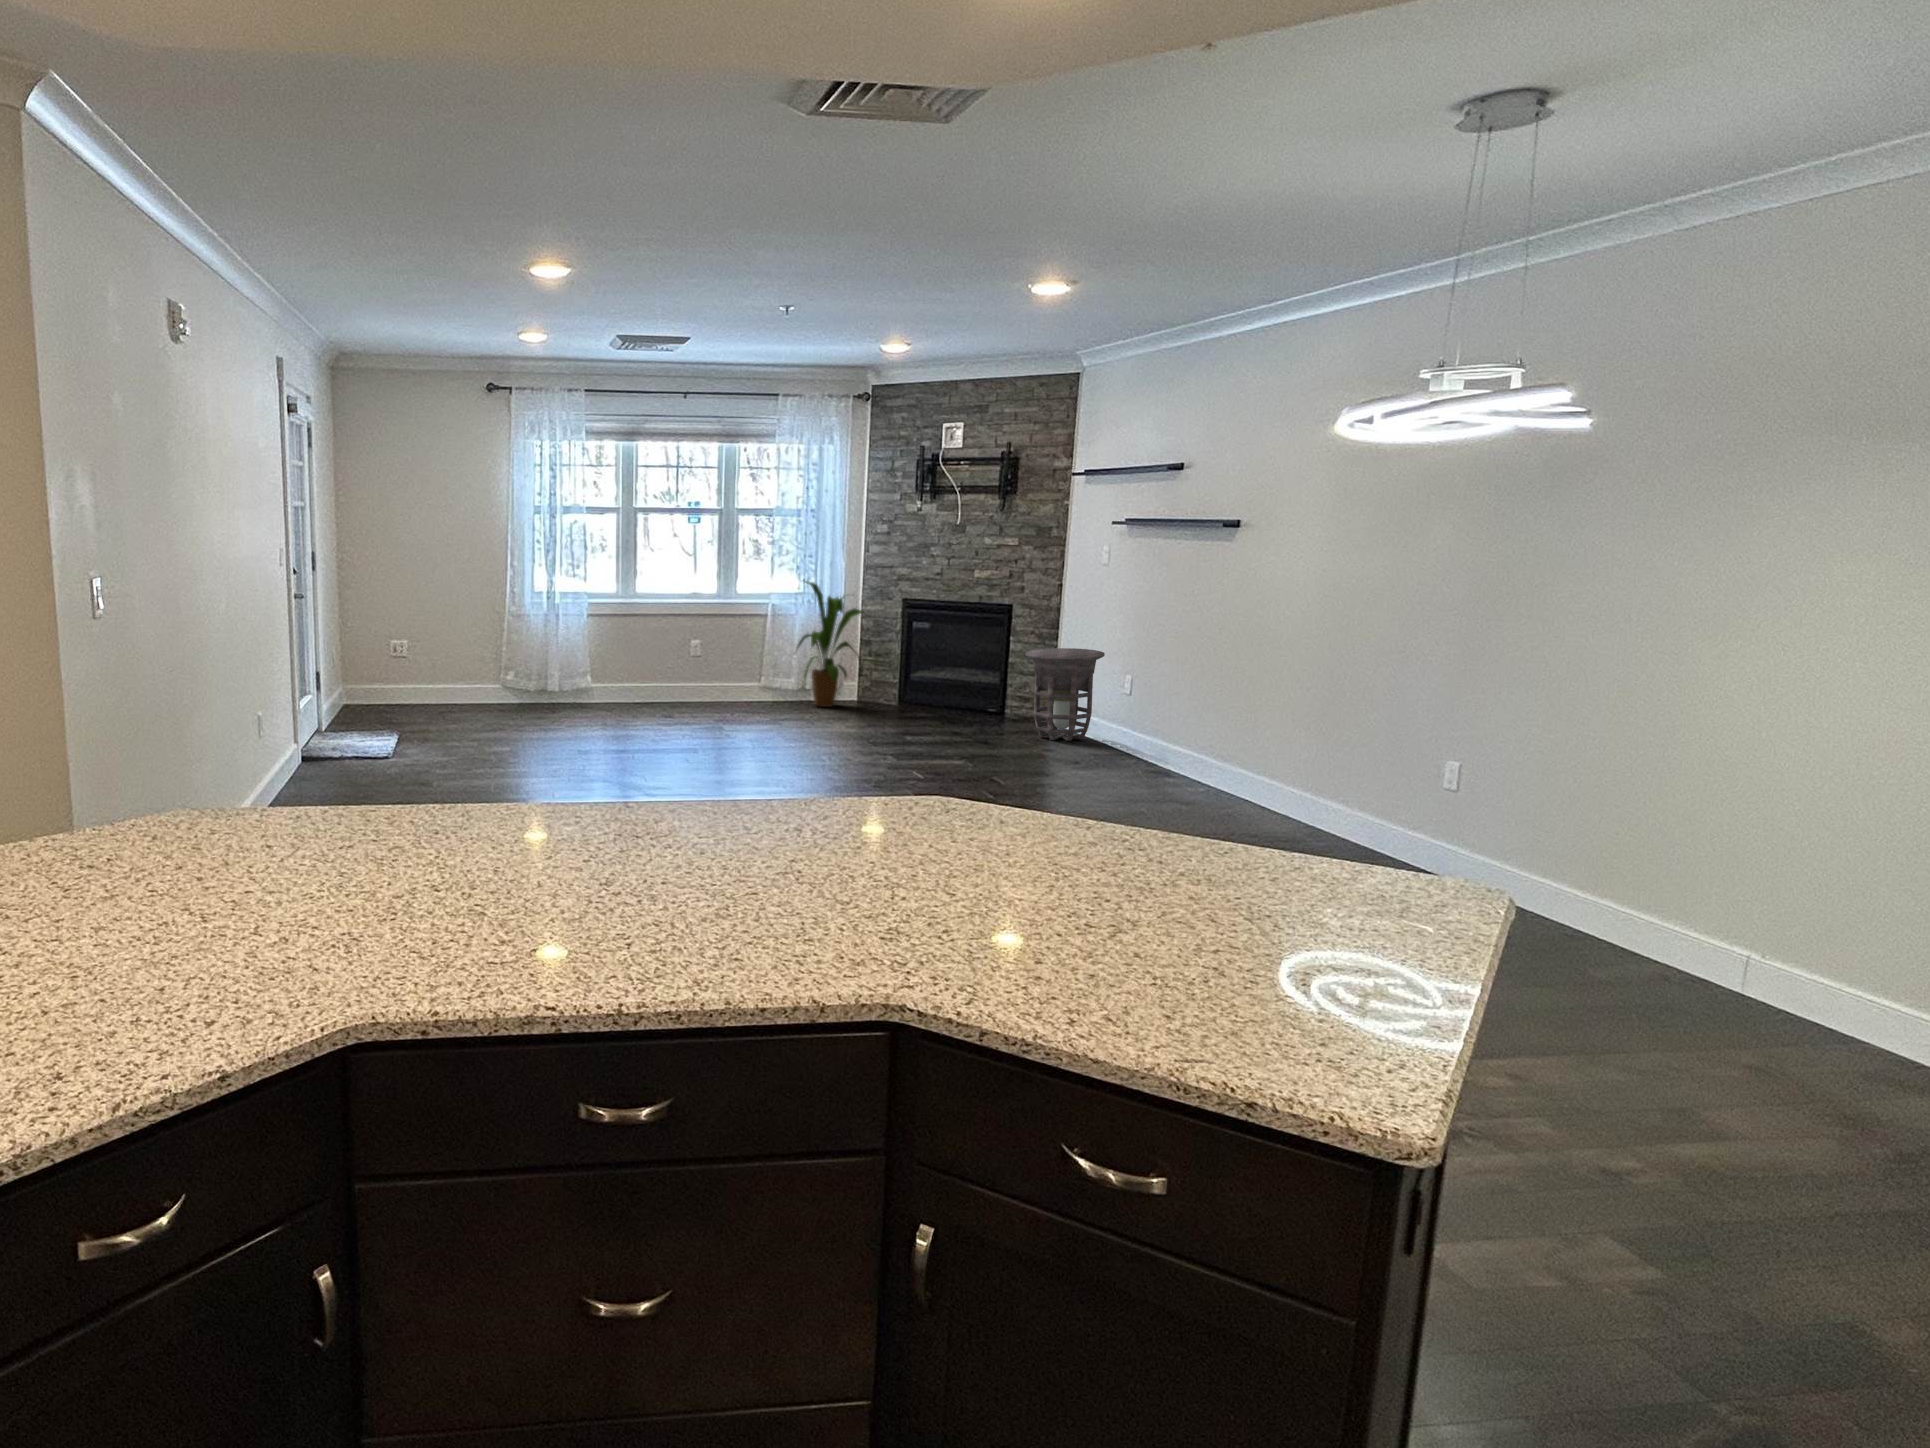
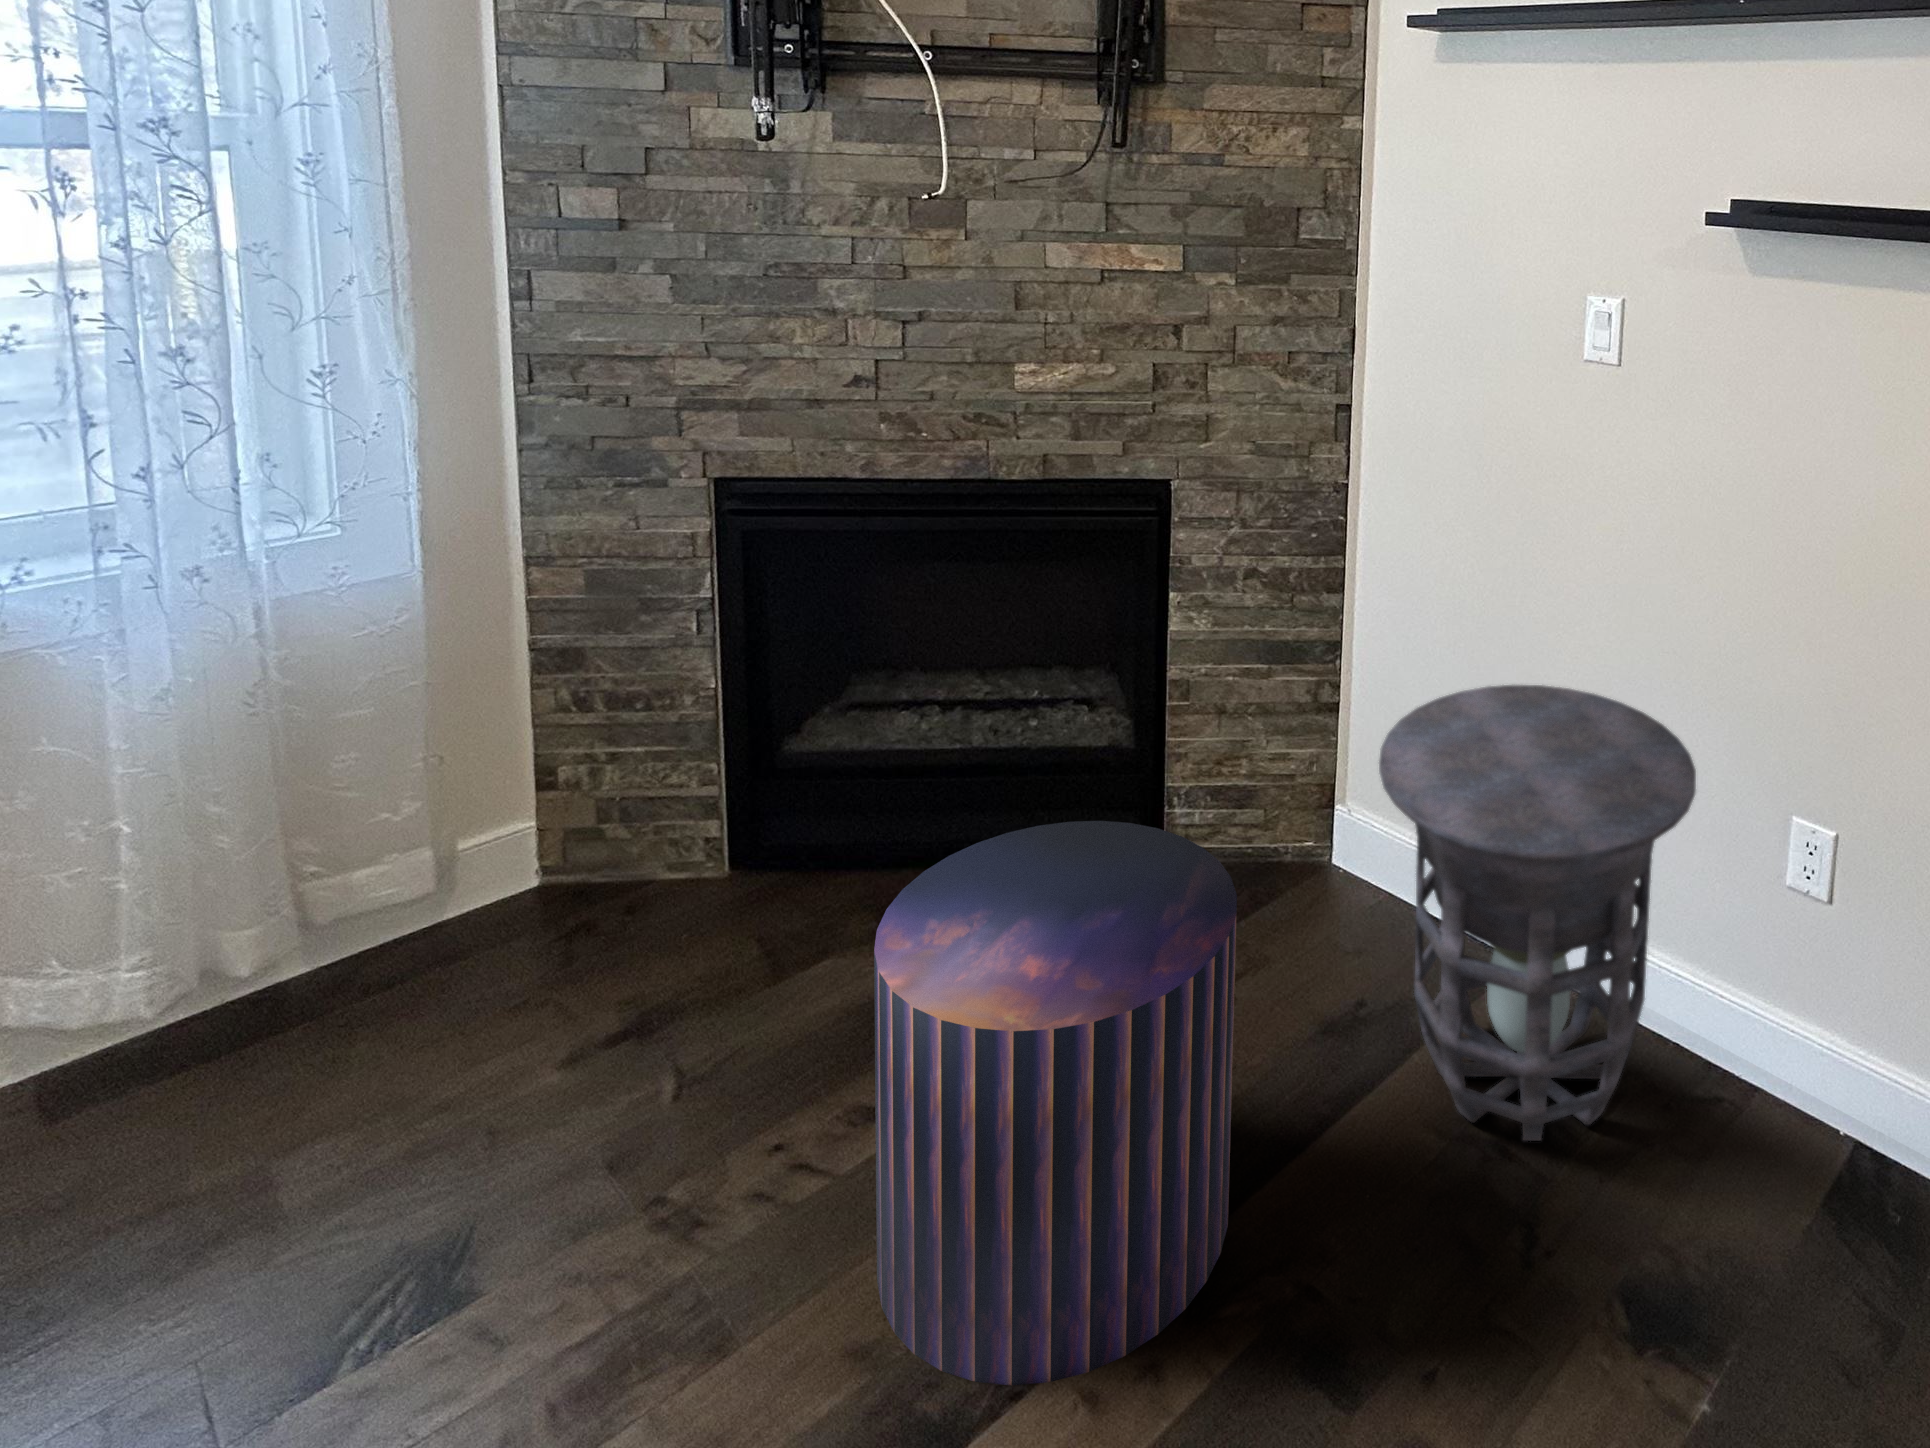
house plant: present [797,582,866,707] -> none [57,530,599,1128]
pouf: none [912,657,987,735] -> present [874,821,1237,1385]

